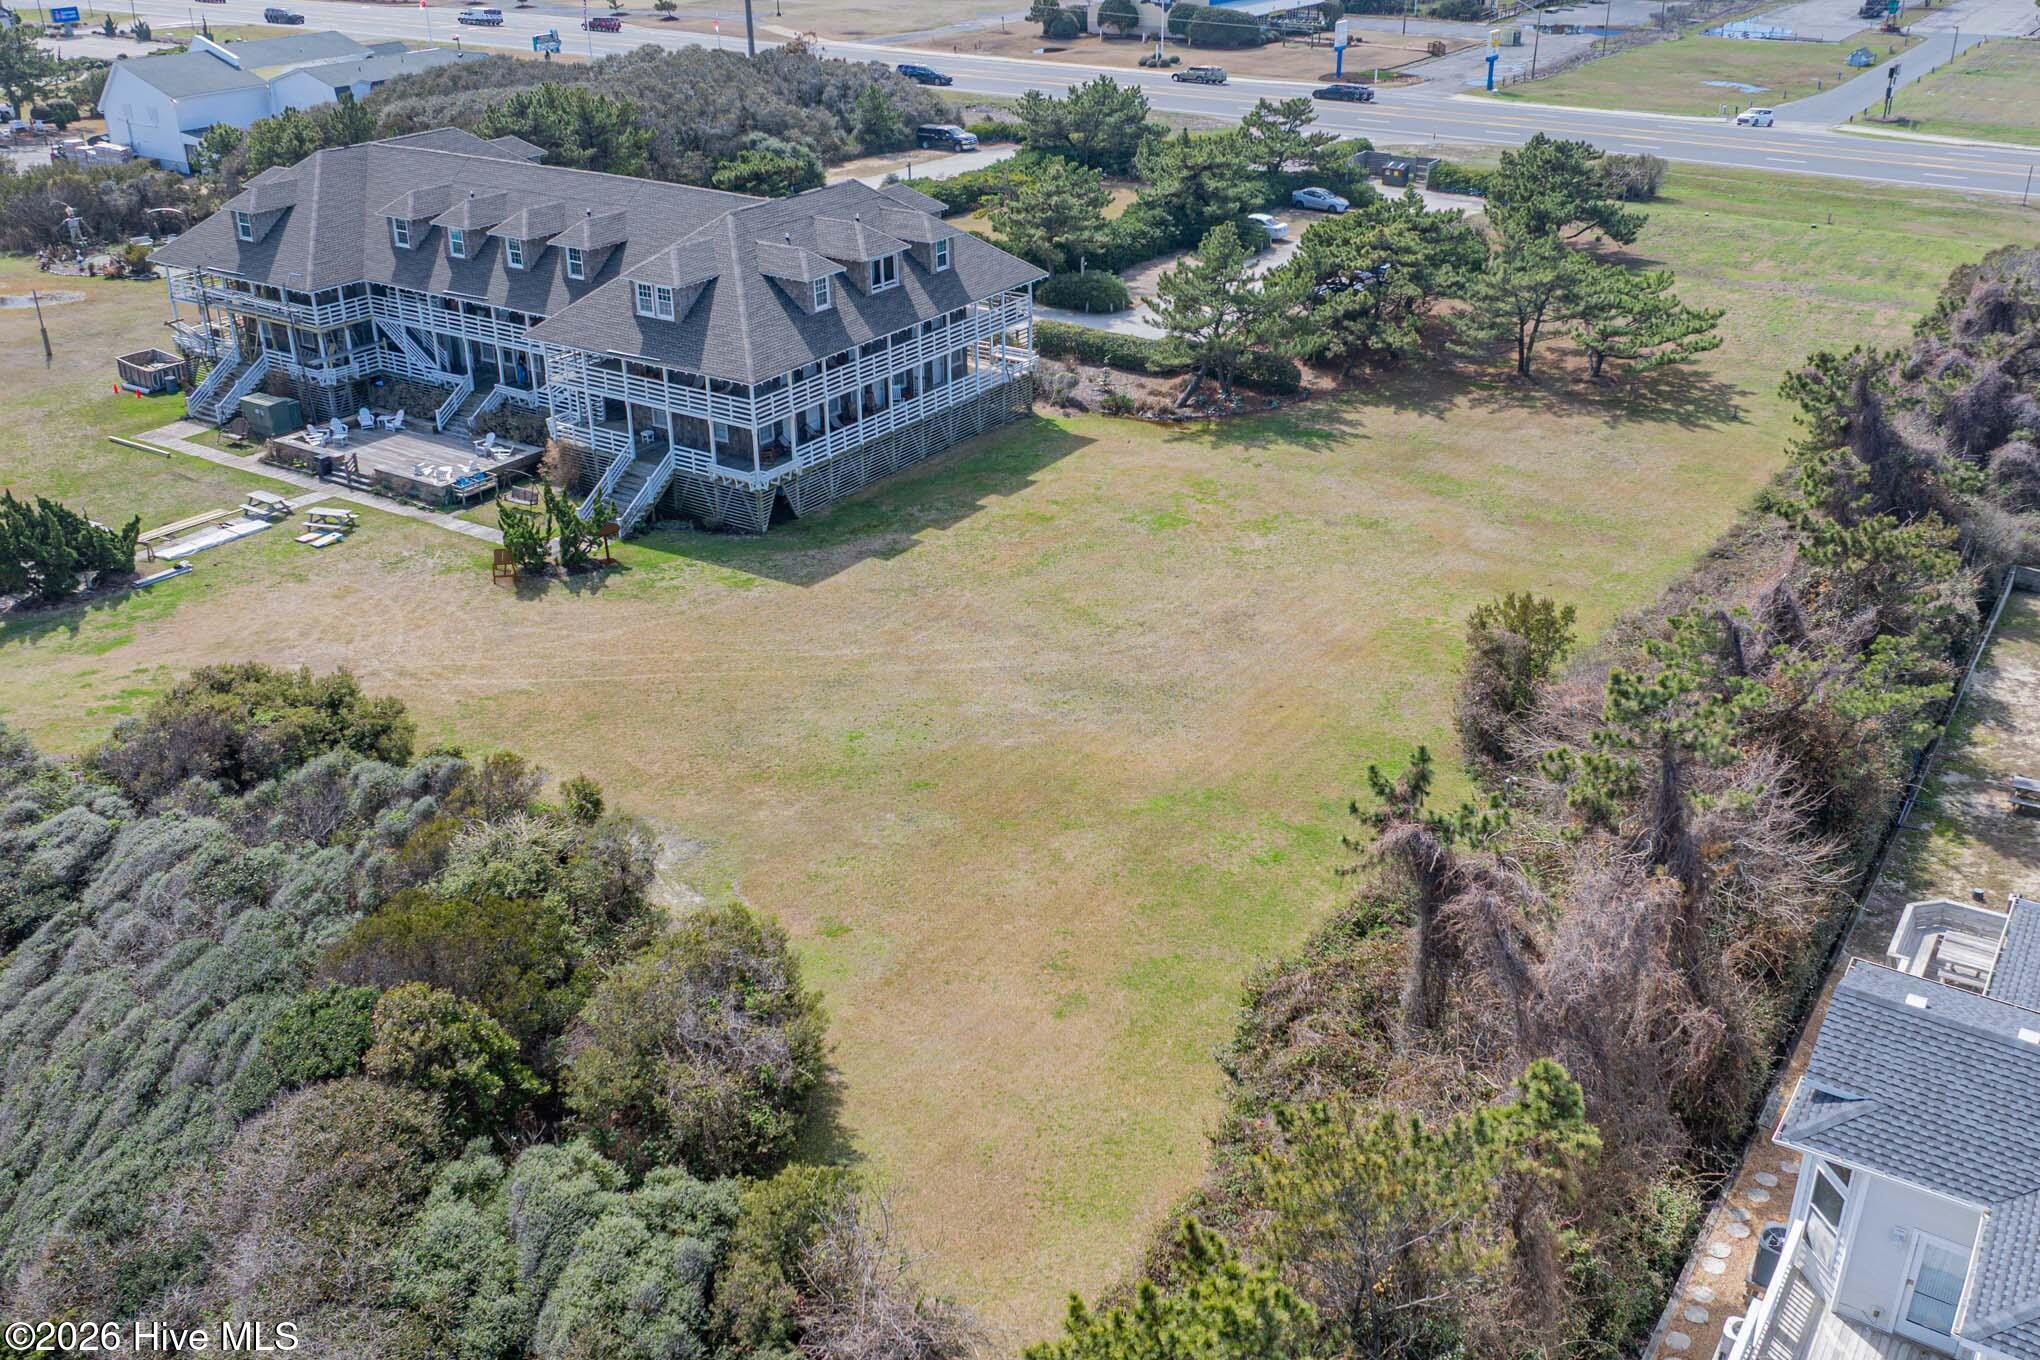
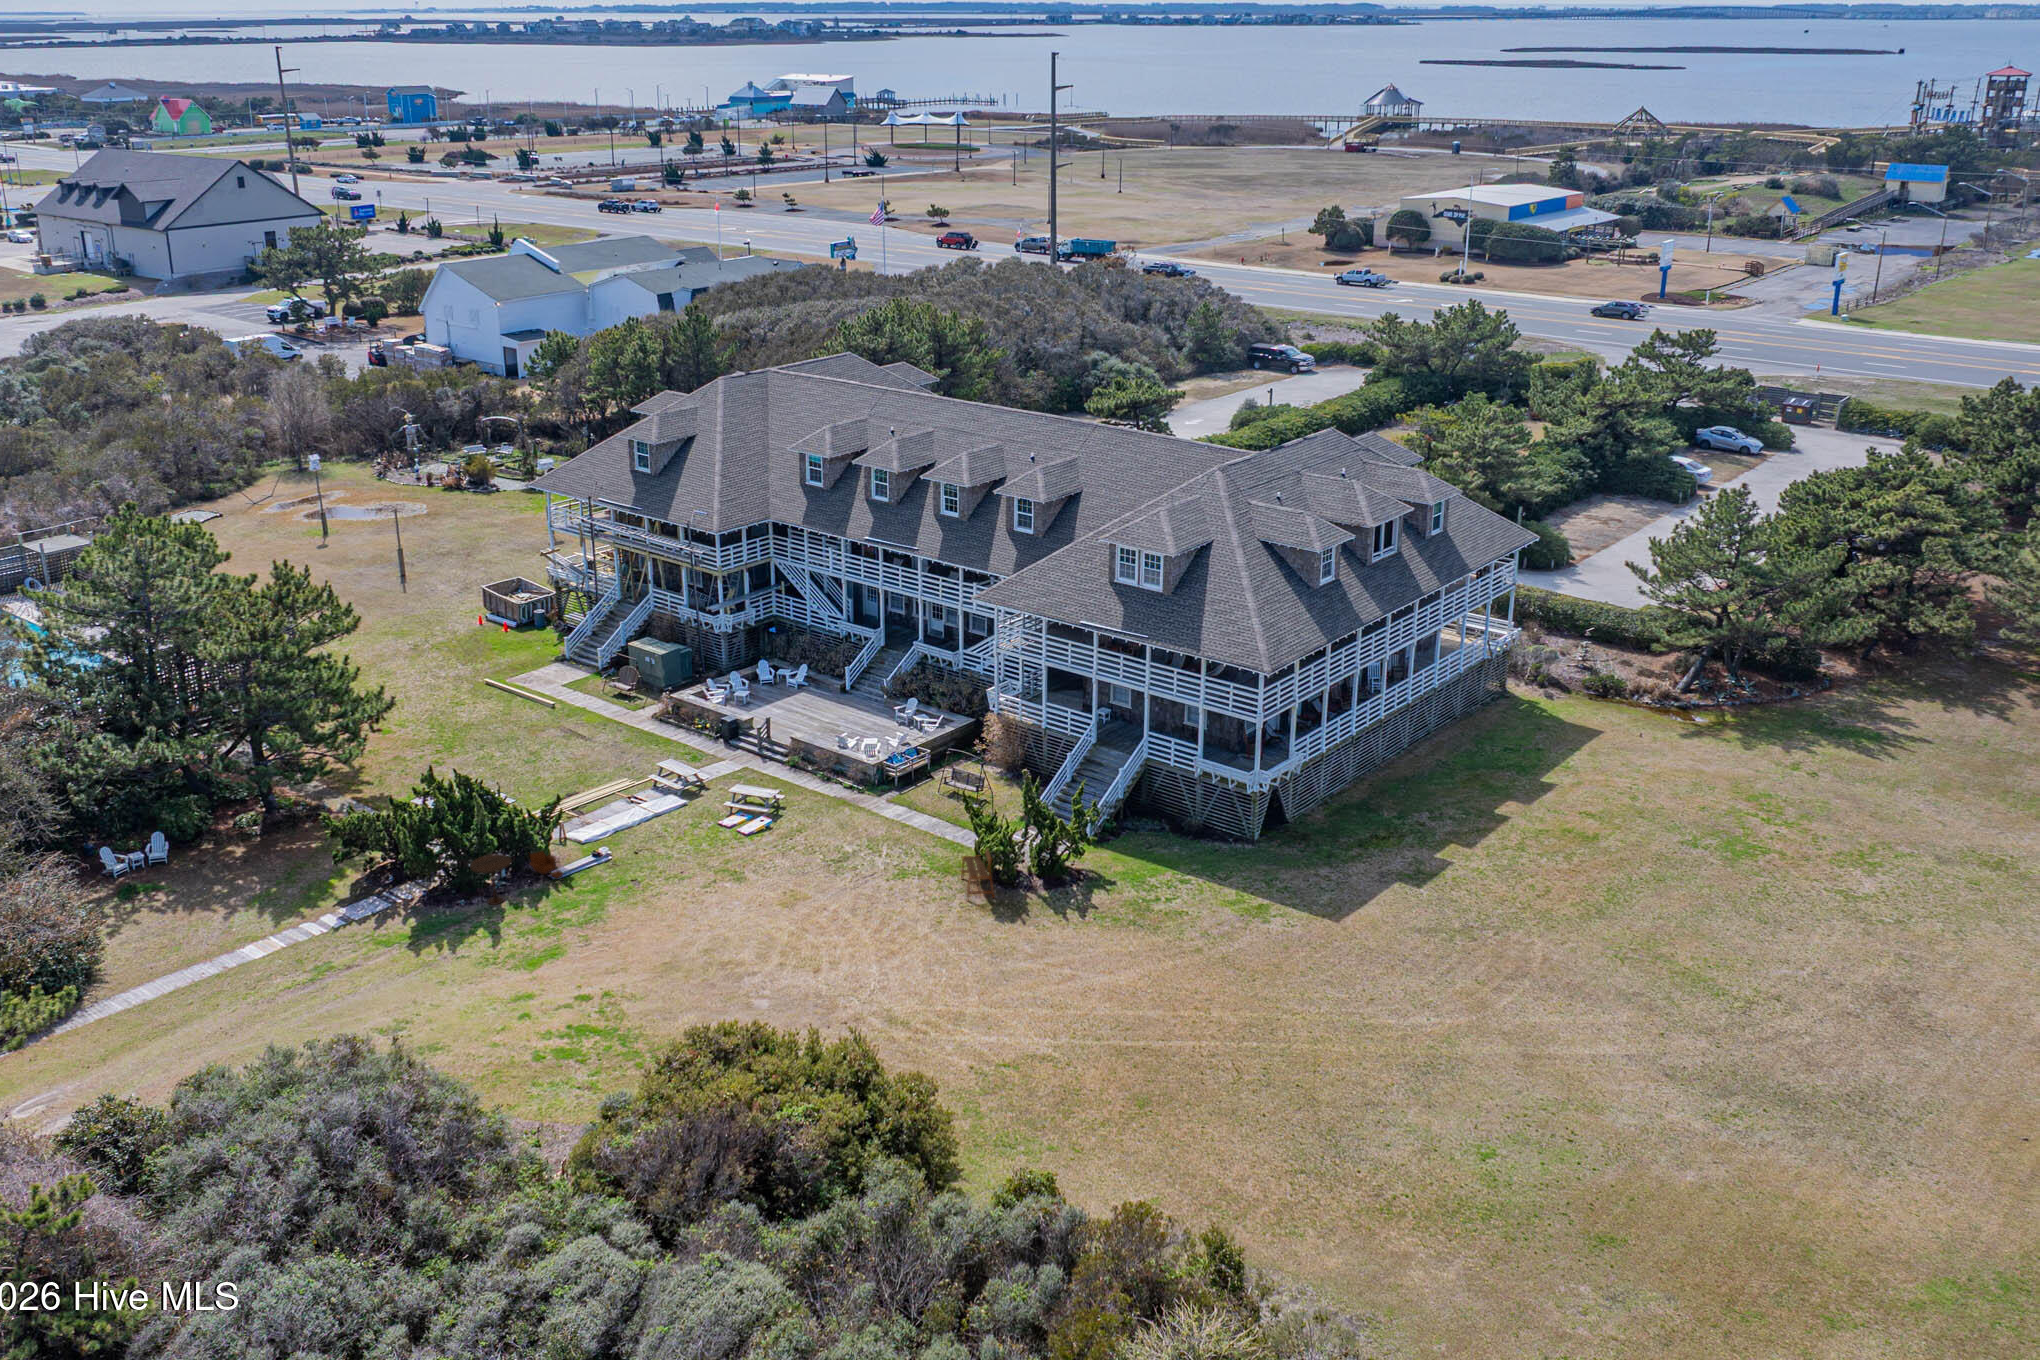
pedestal table: present [592,523,621,564] -> present [470,854,512,905]
lounge chair: none [109,557,146,592] -> present [528,851,563,882]

